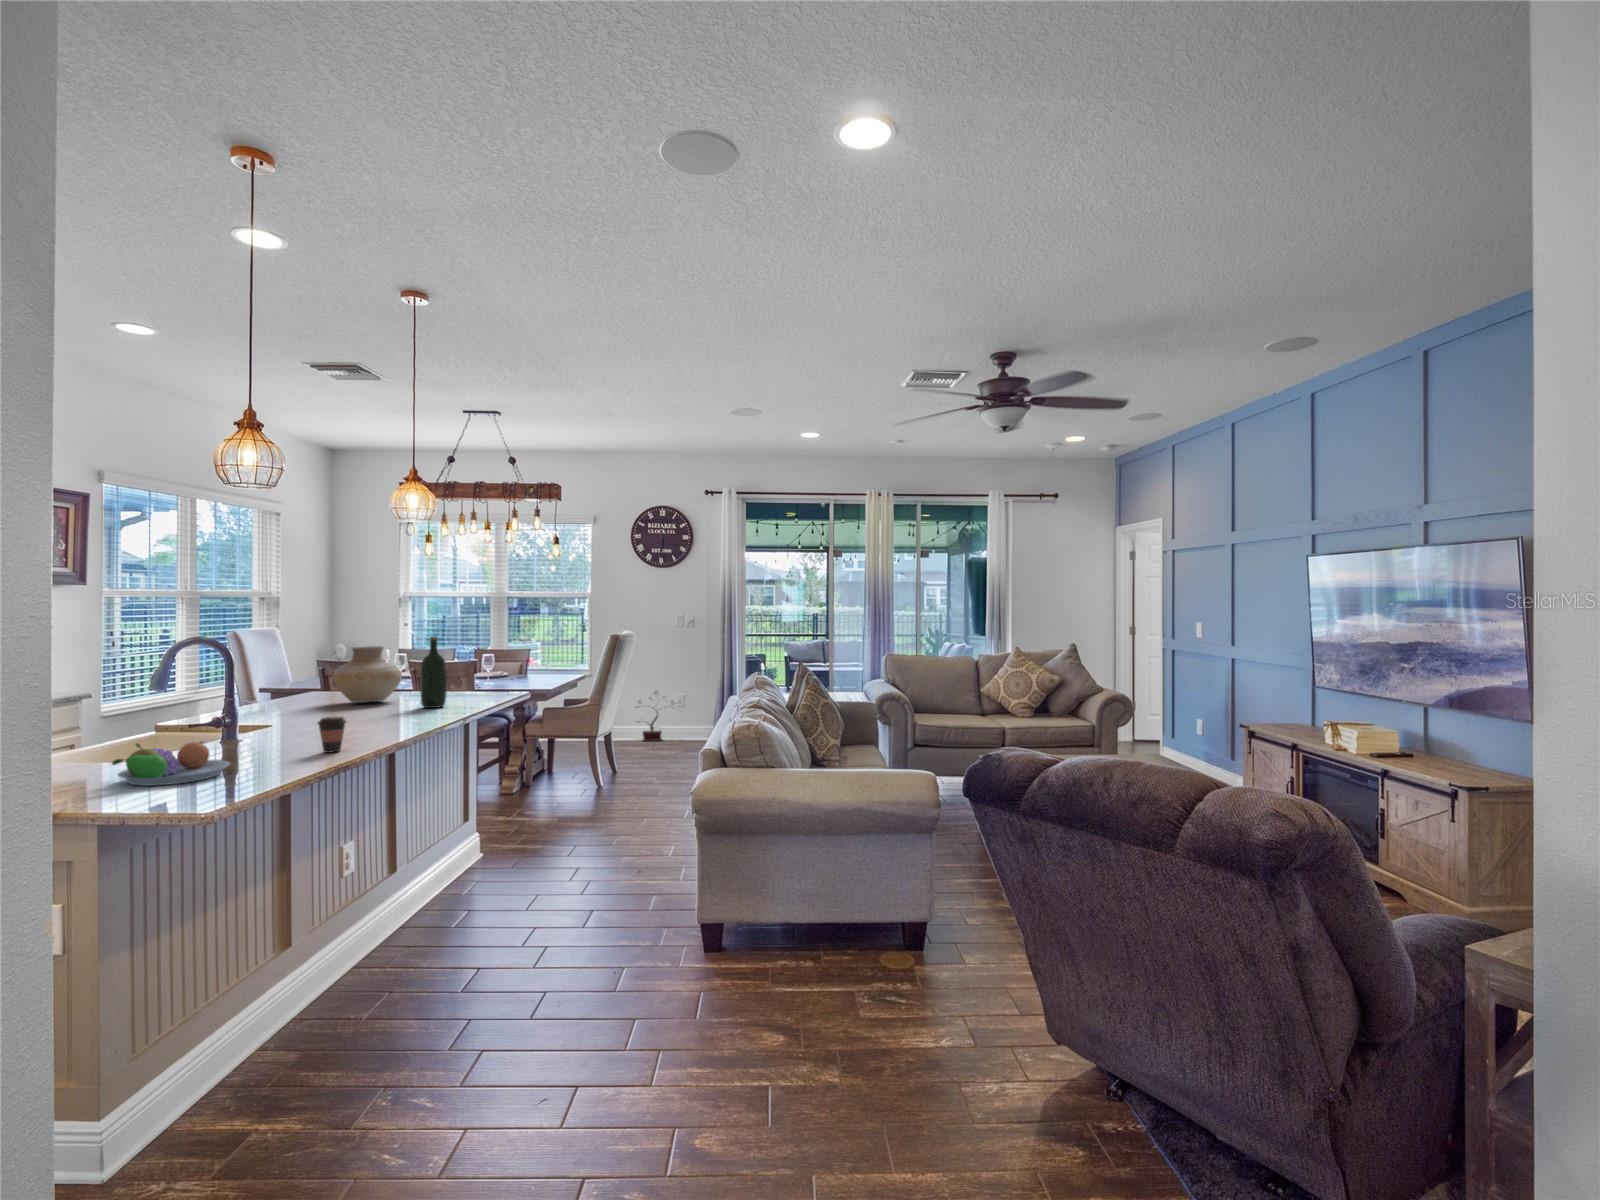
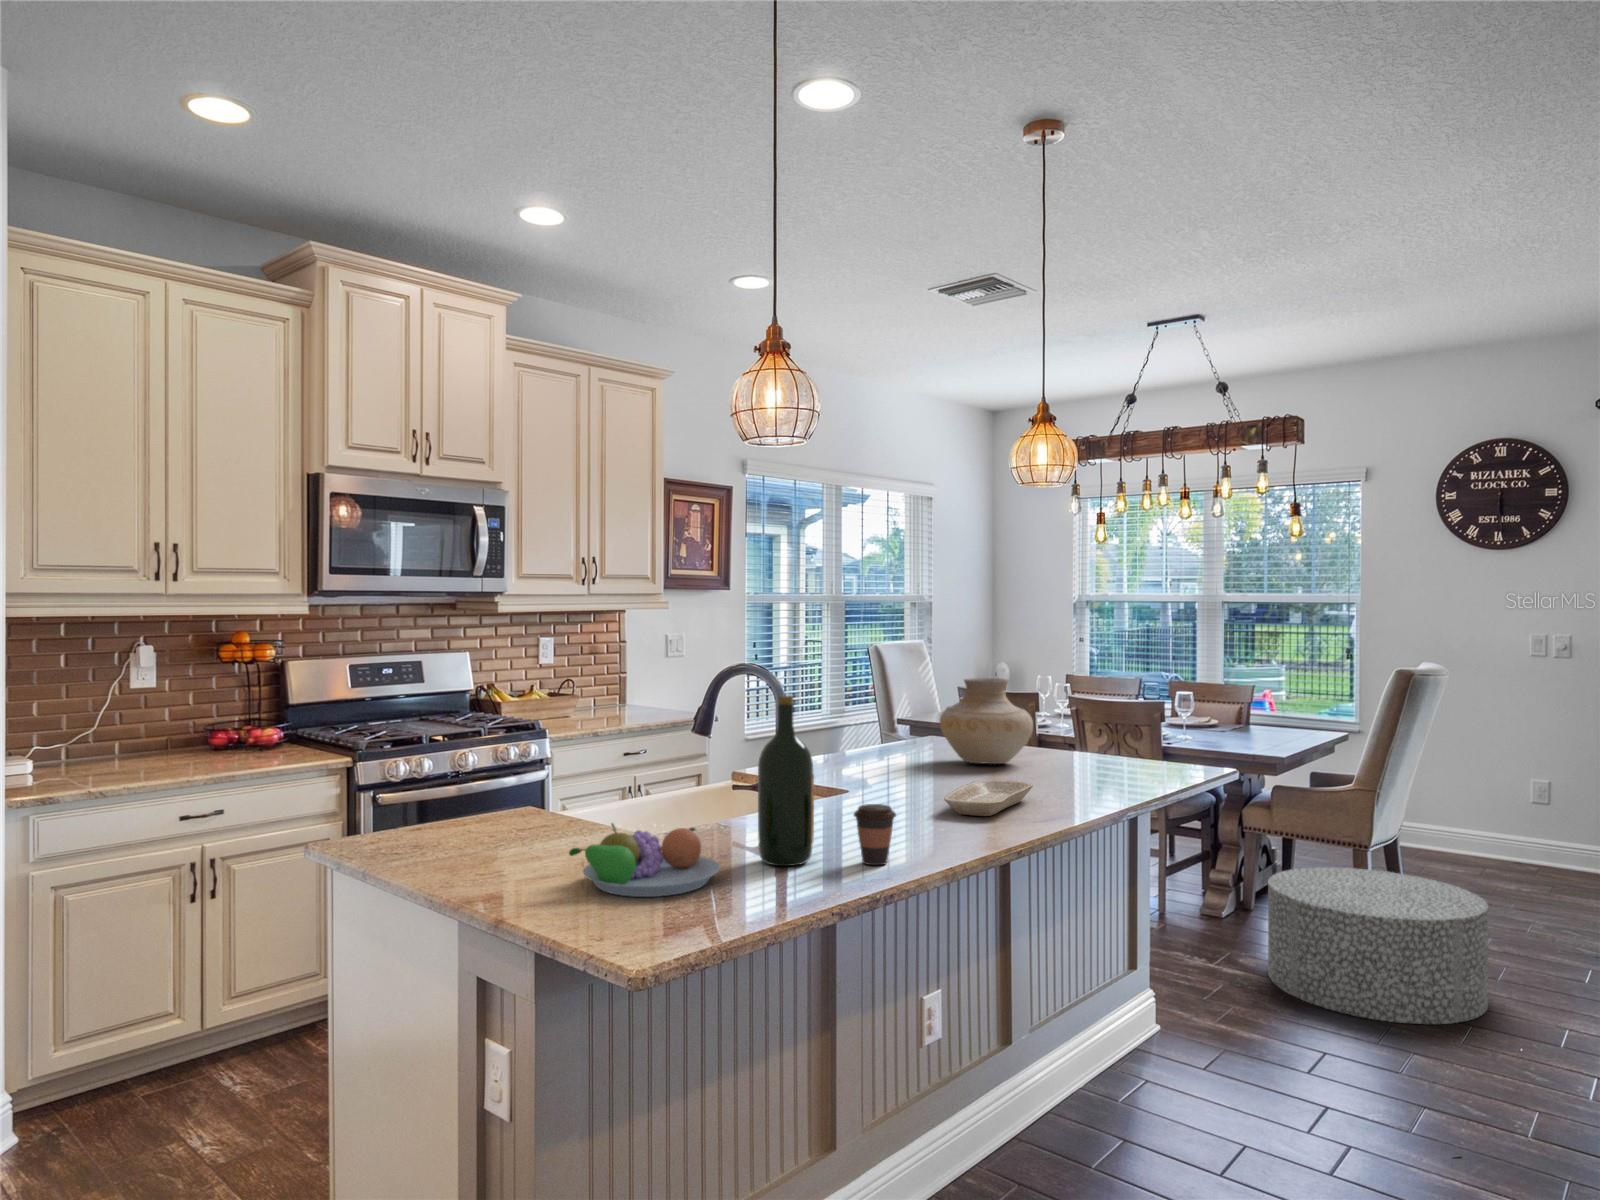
wine bottle: present [420,637,447,708] -> present [758,696,814,866]
potted plant: present [636,691,674,741] -> none [1442,765,1540,857]
tray: none [359,706,414,727] -> present [944,780,1033,816]
ottoman: none [543,749,654,827] -> present [1268,867,1488,1024]

